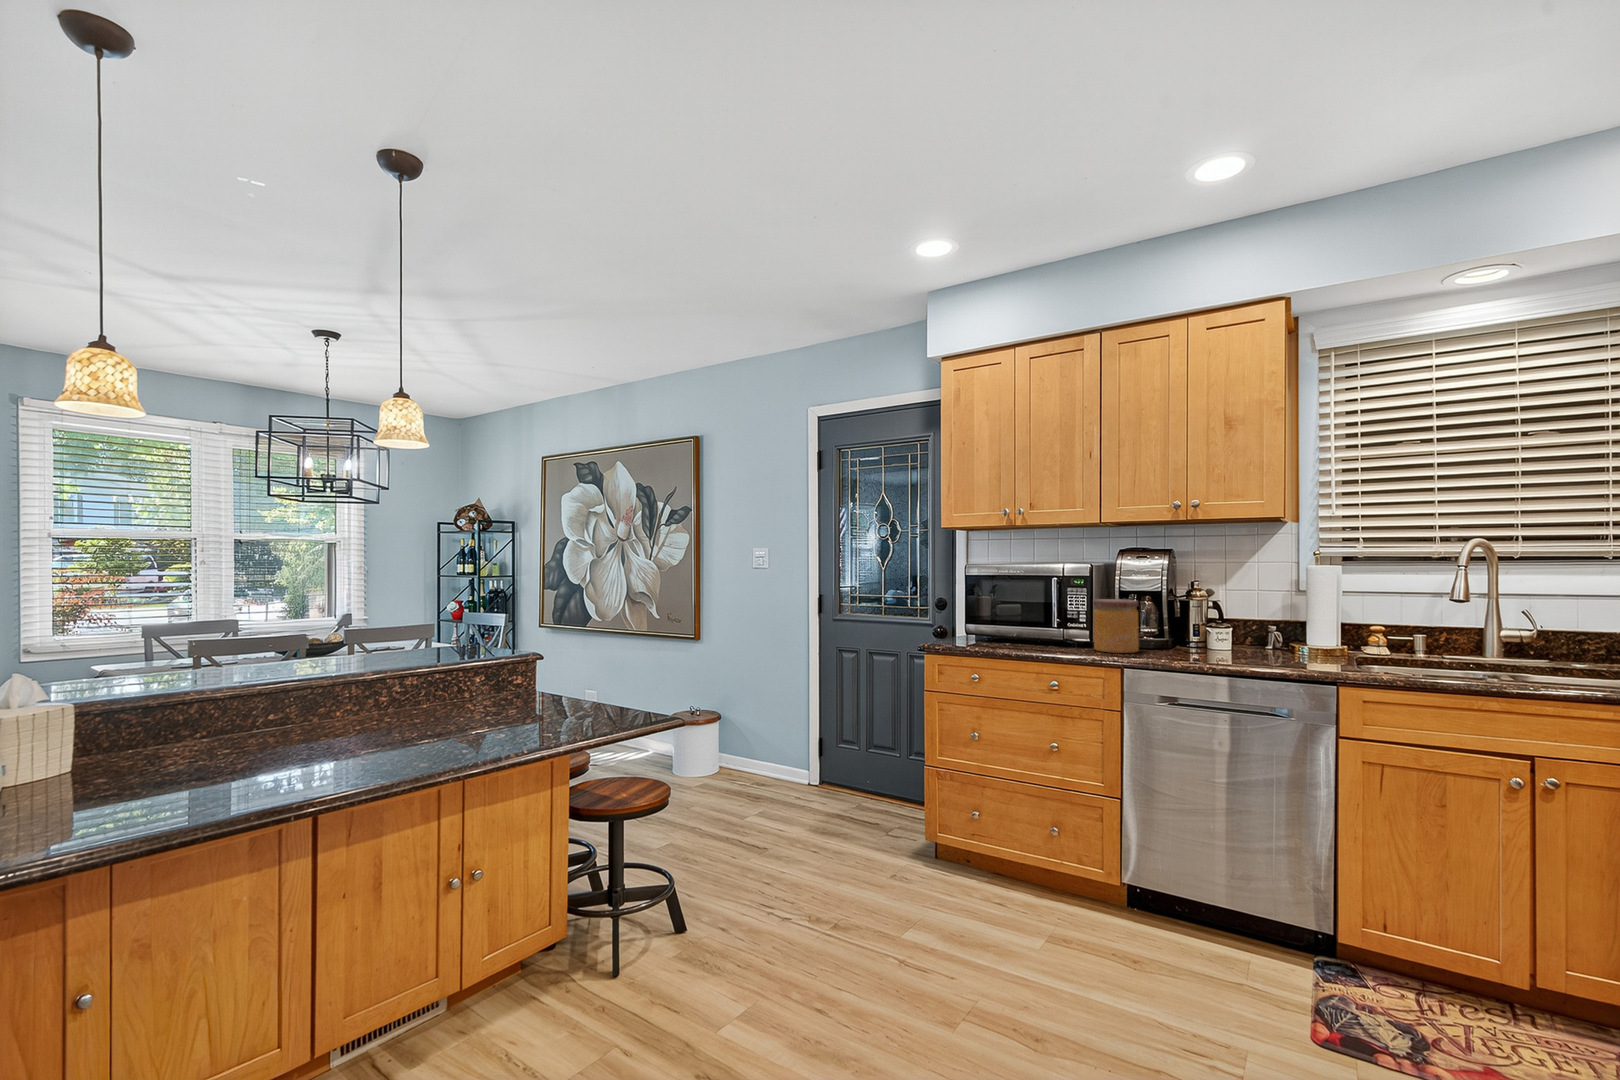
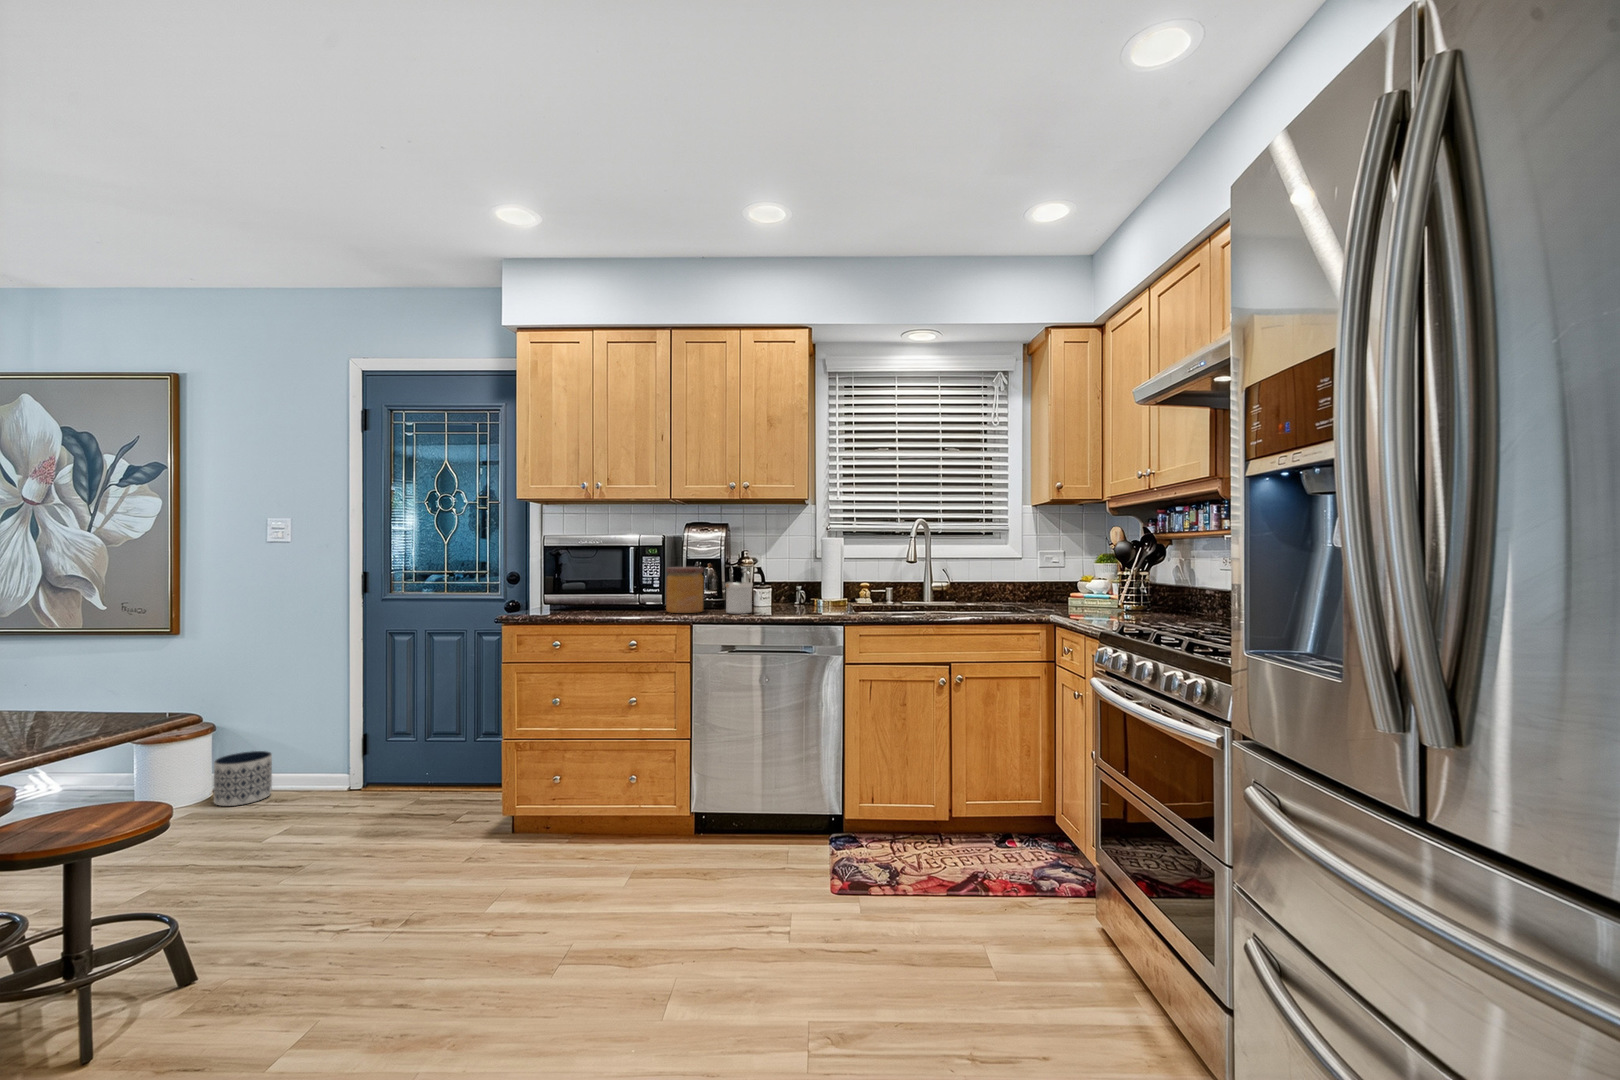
soap dispenser: none [1165,603,1202,658] -> present [725,568,753,614]
planter: none [719,740,757,783] -> present [214,751,272,806]

